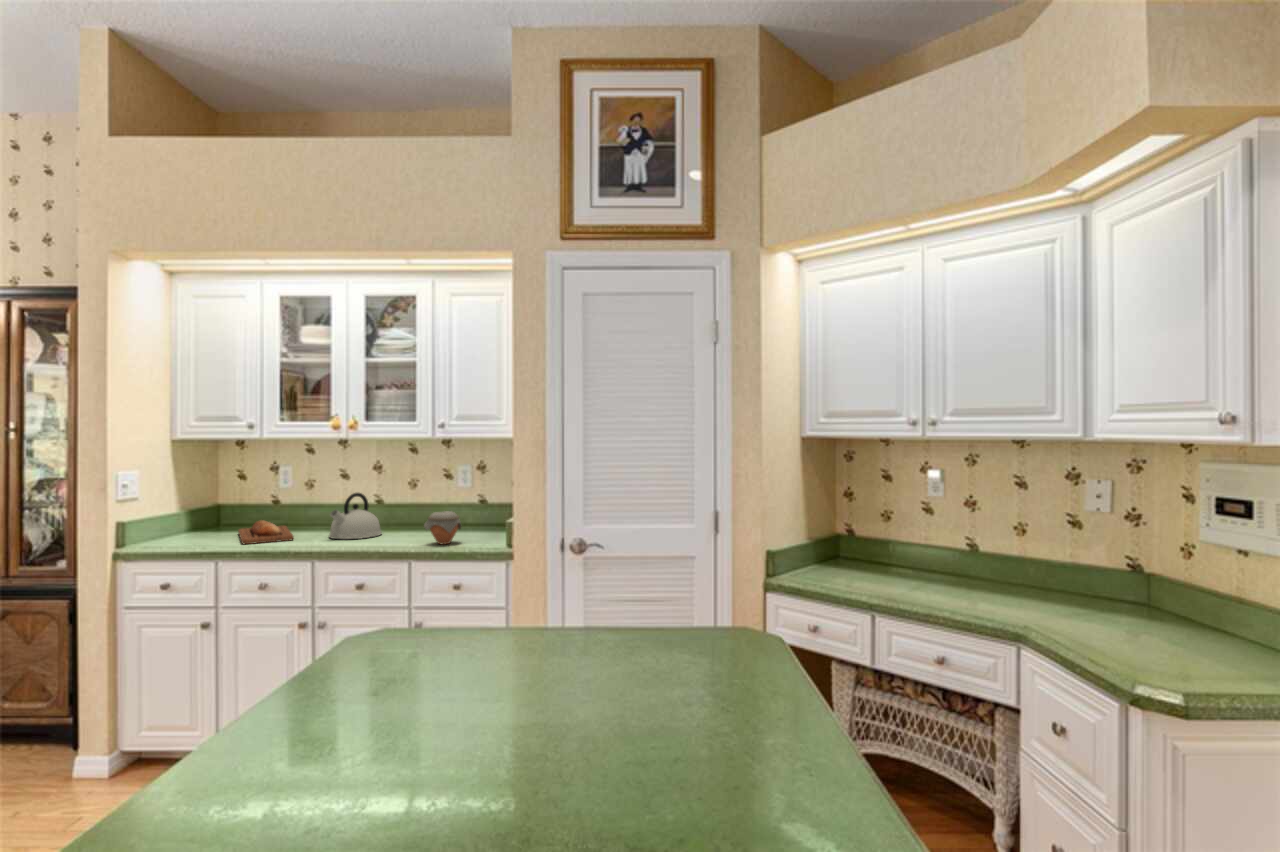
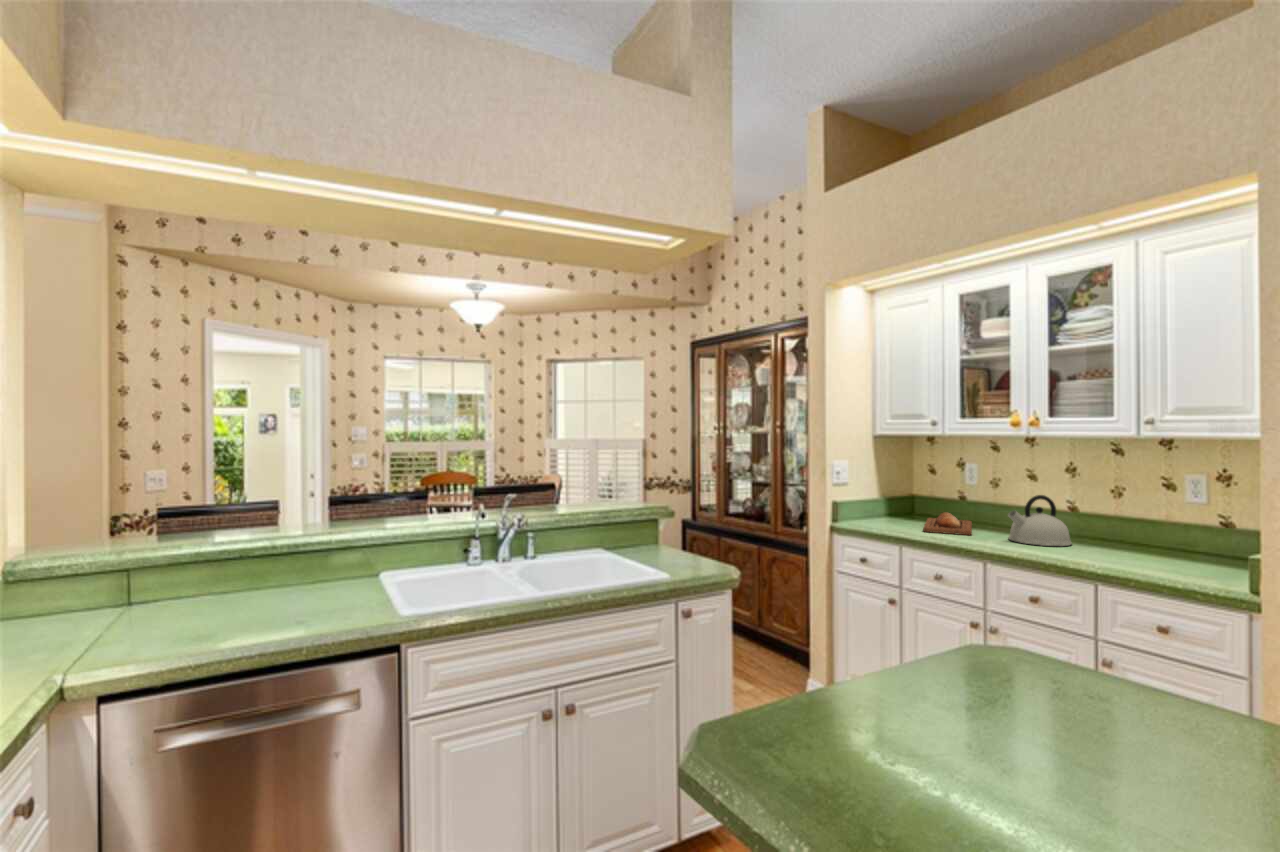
jar: present [424,511,461,544] -> none [1119,528,1179,571]

